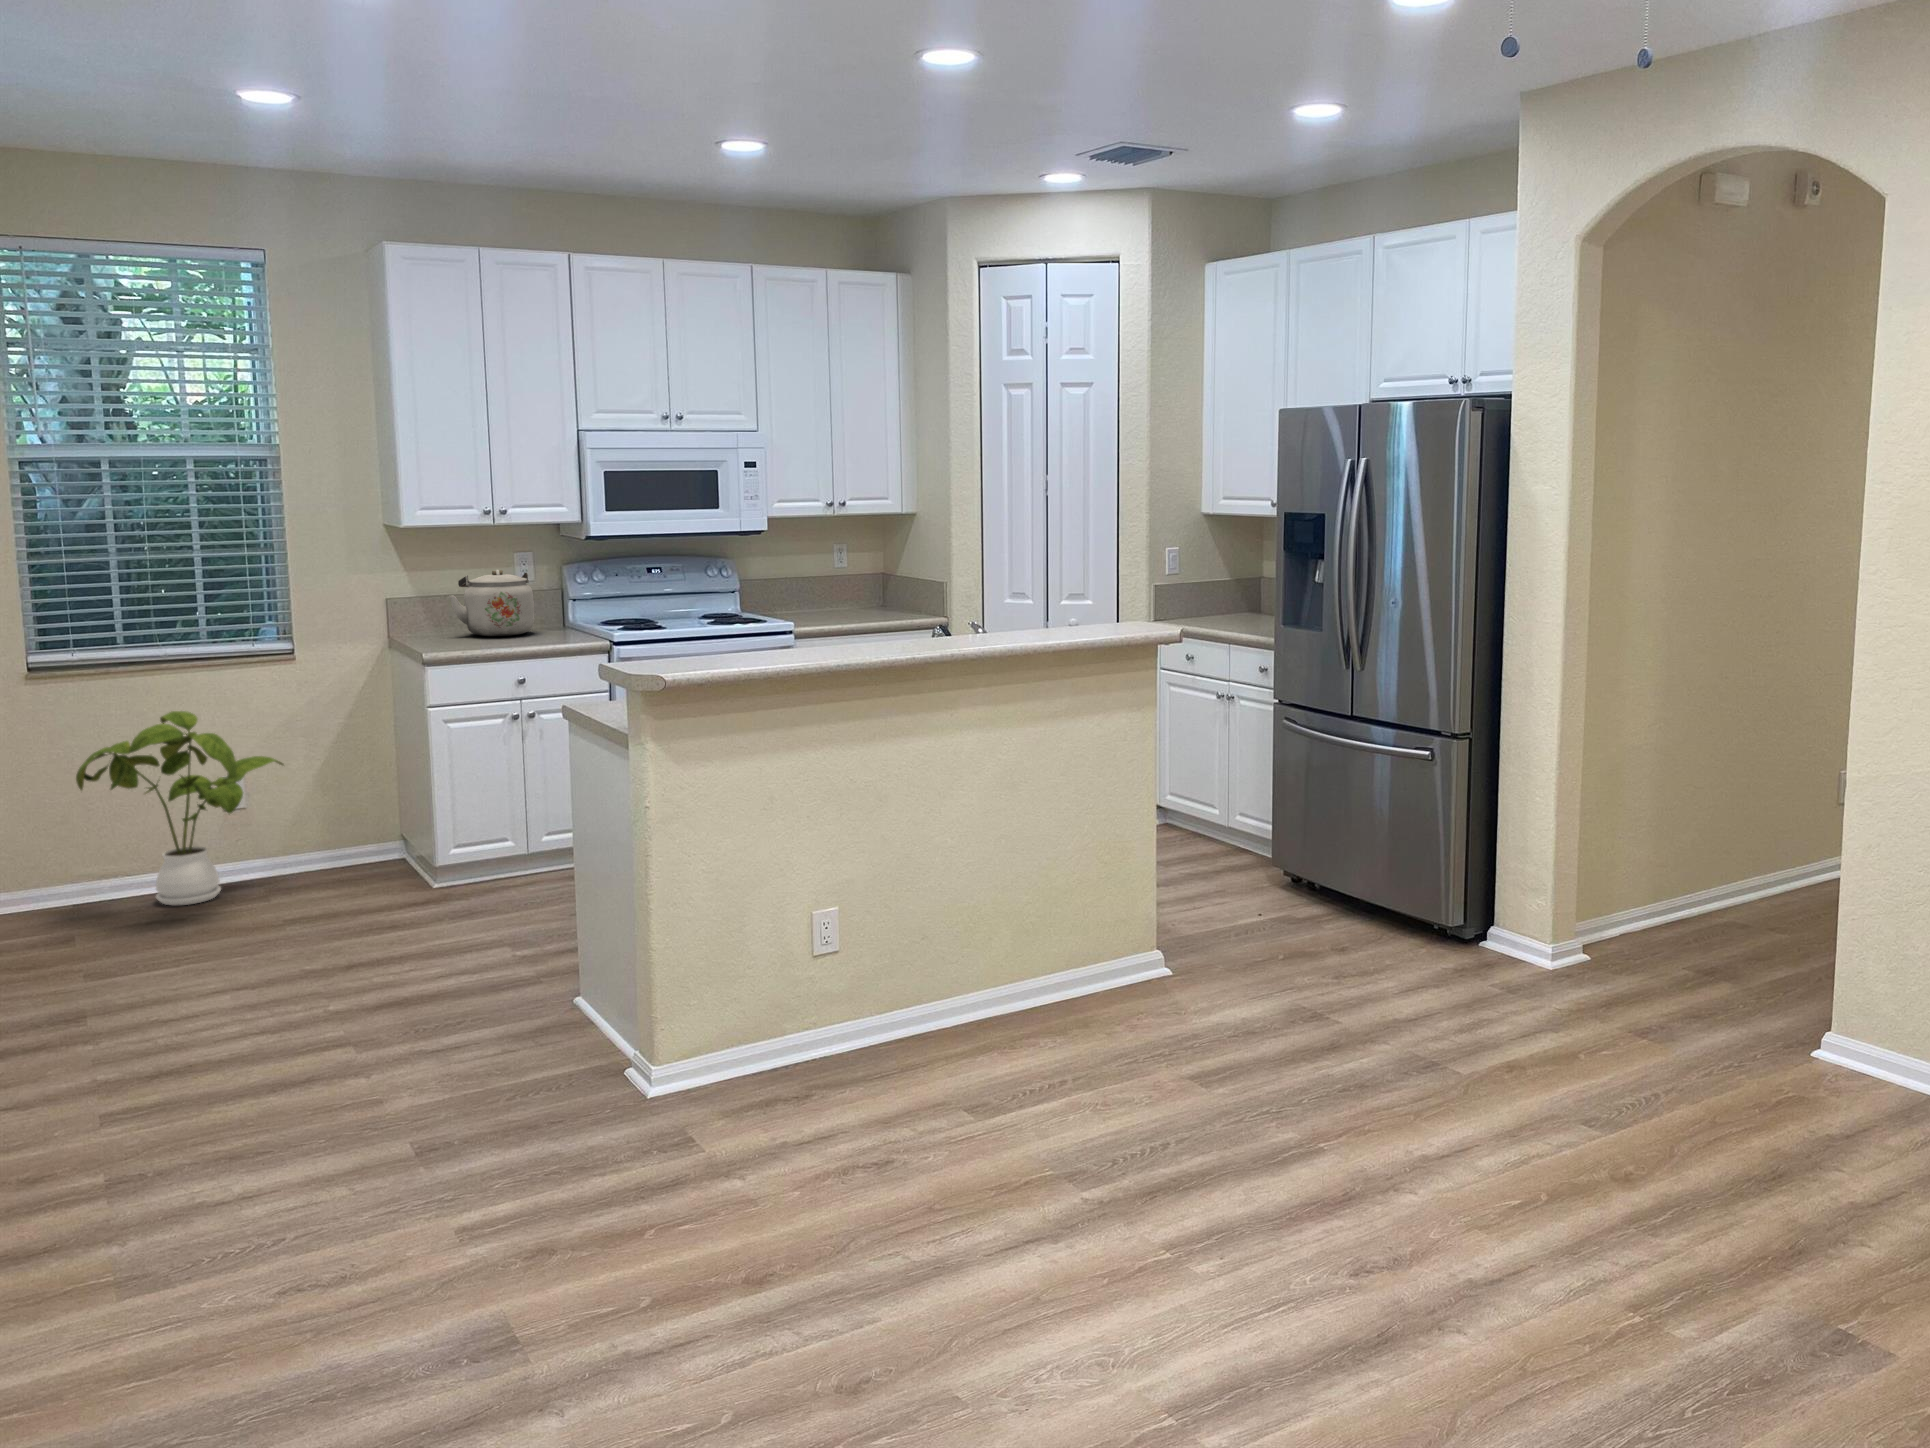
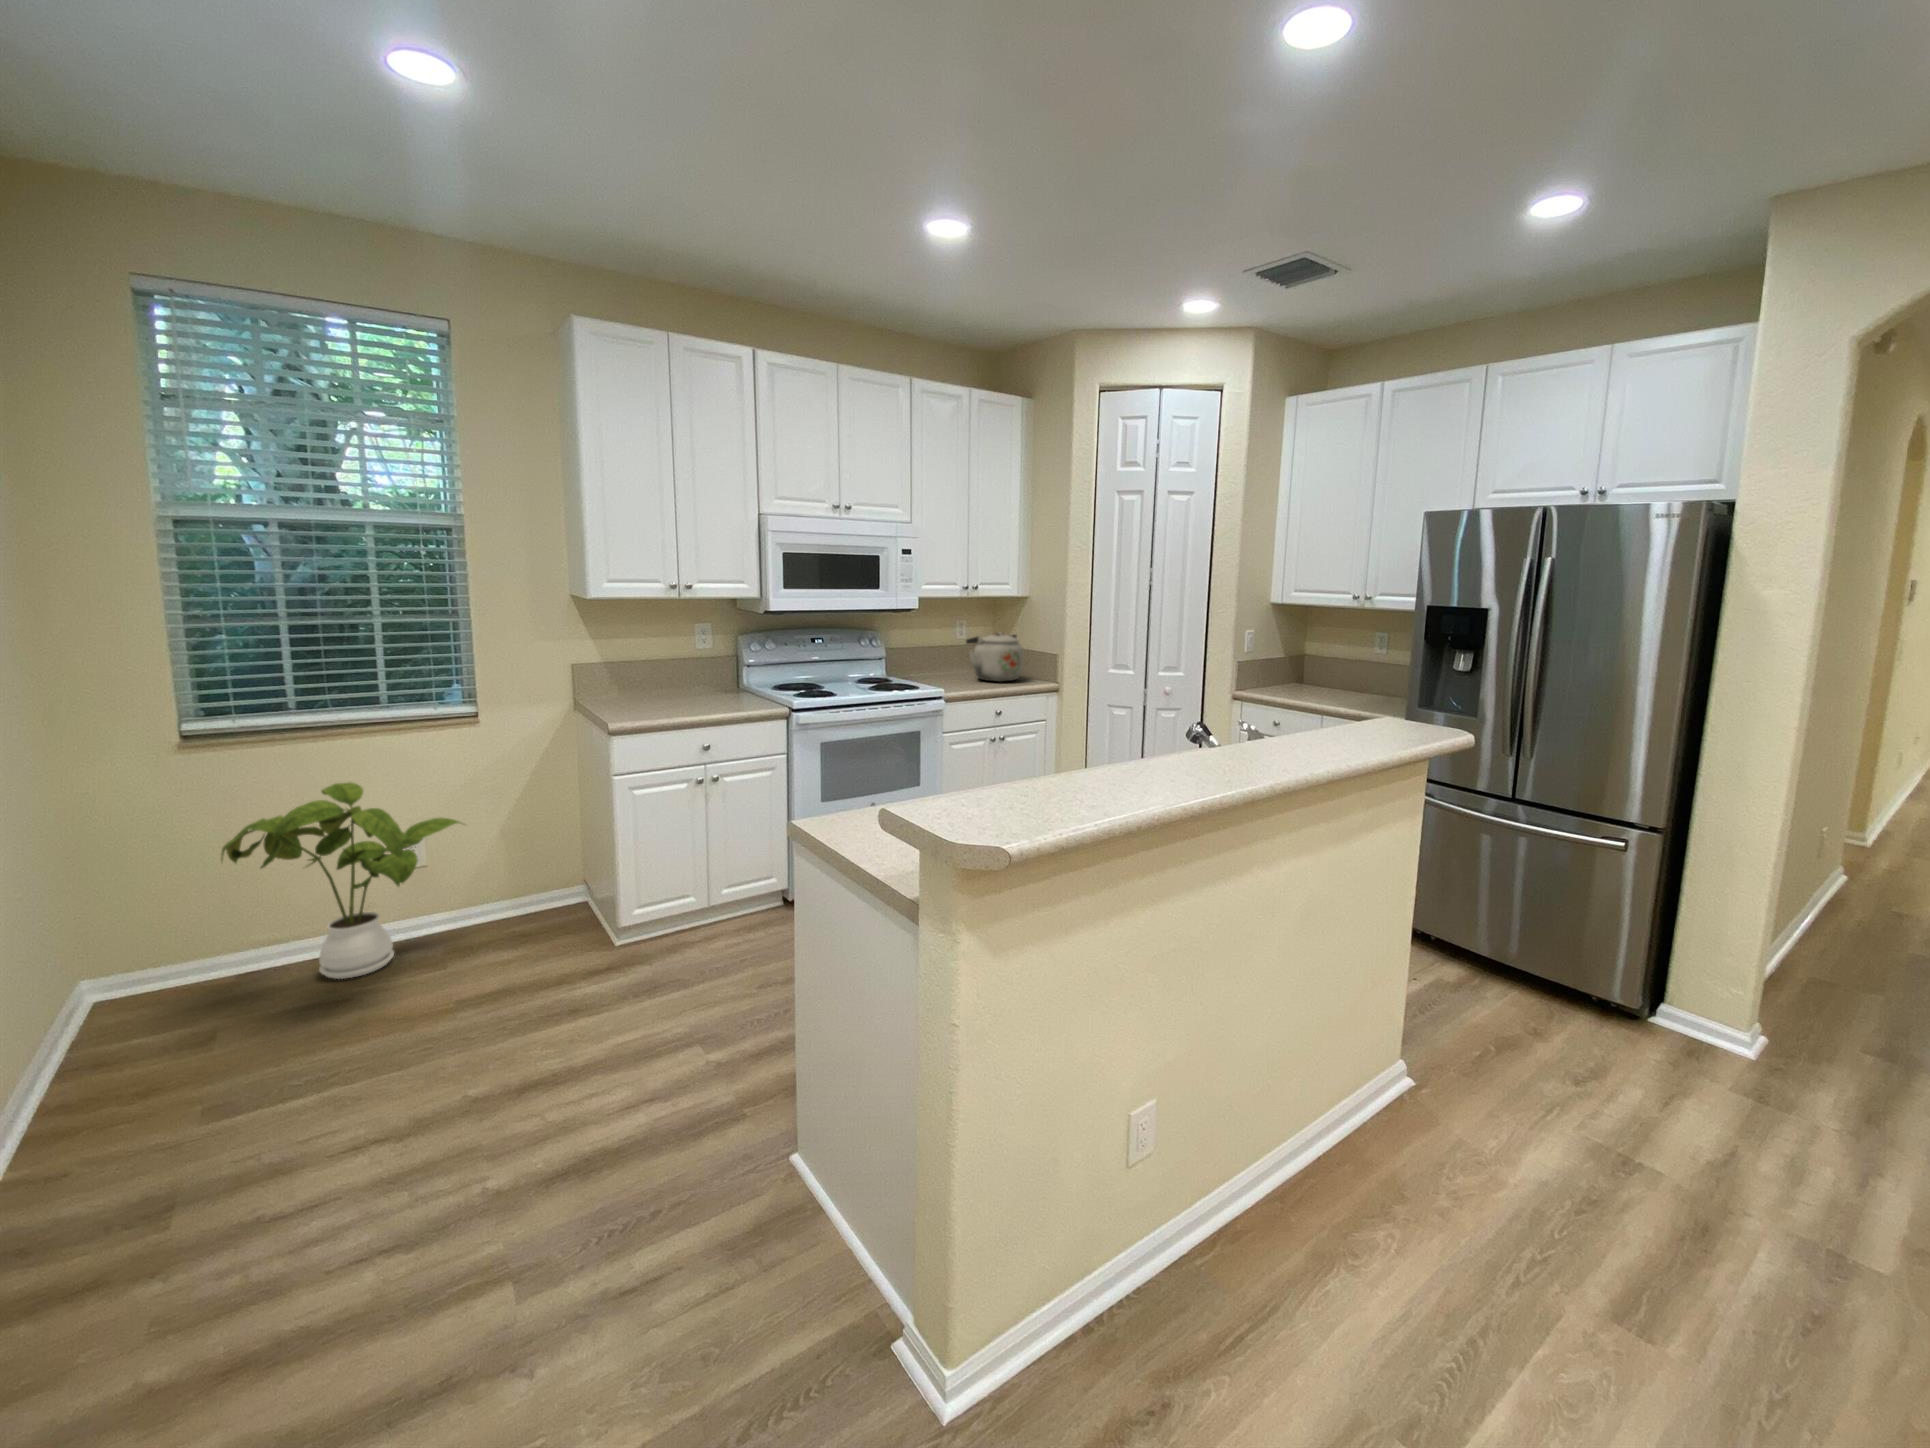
kettle: present [449,570,535,636] -> present [966,632,1023,682]

